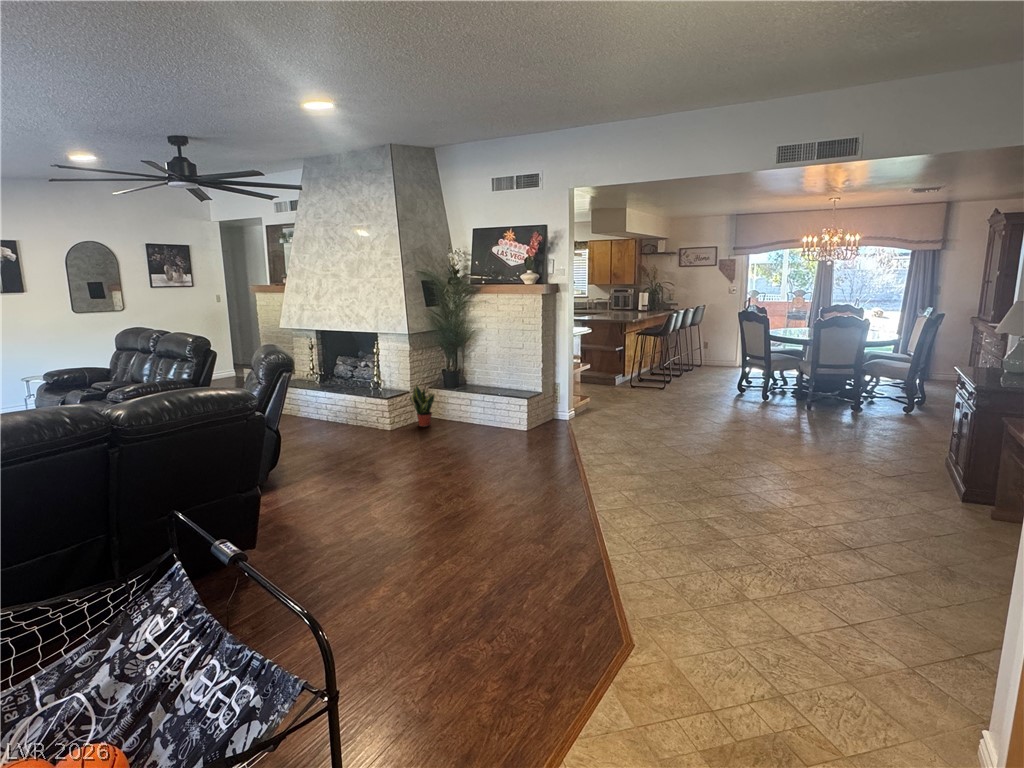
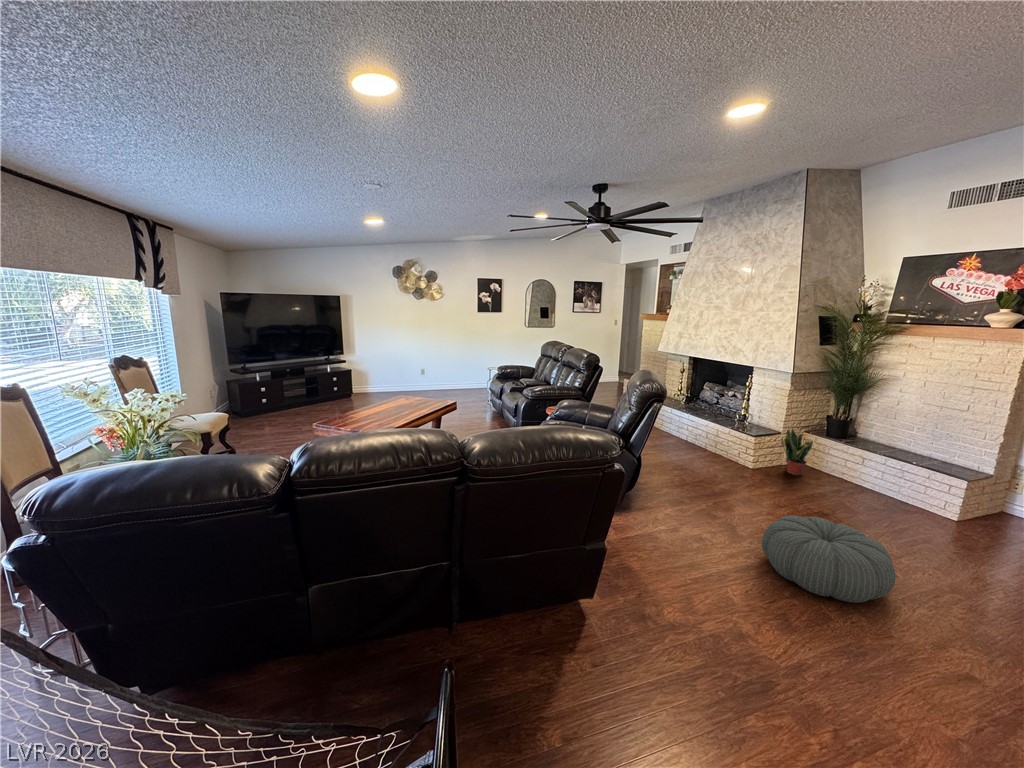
pouf: none [397,446,483,500] -> present [762,516,895,603]

